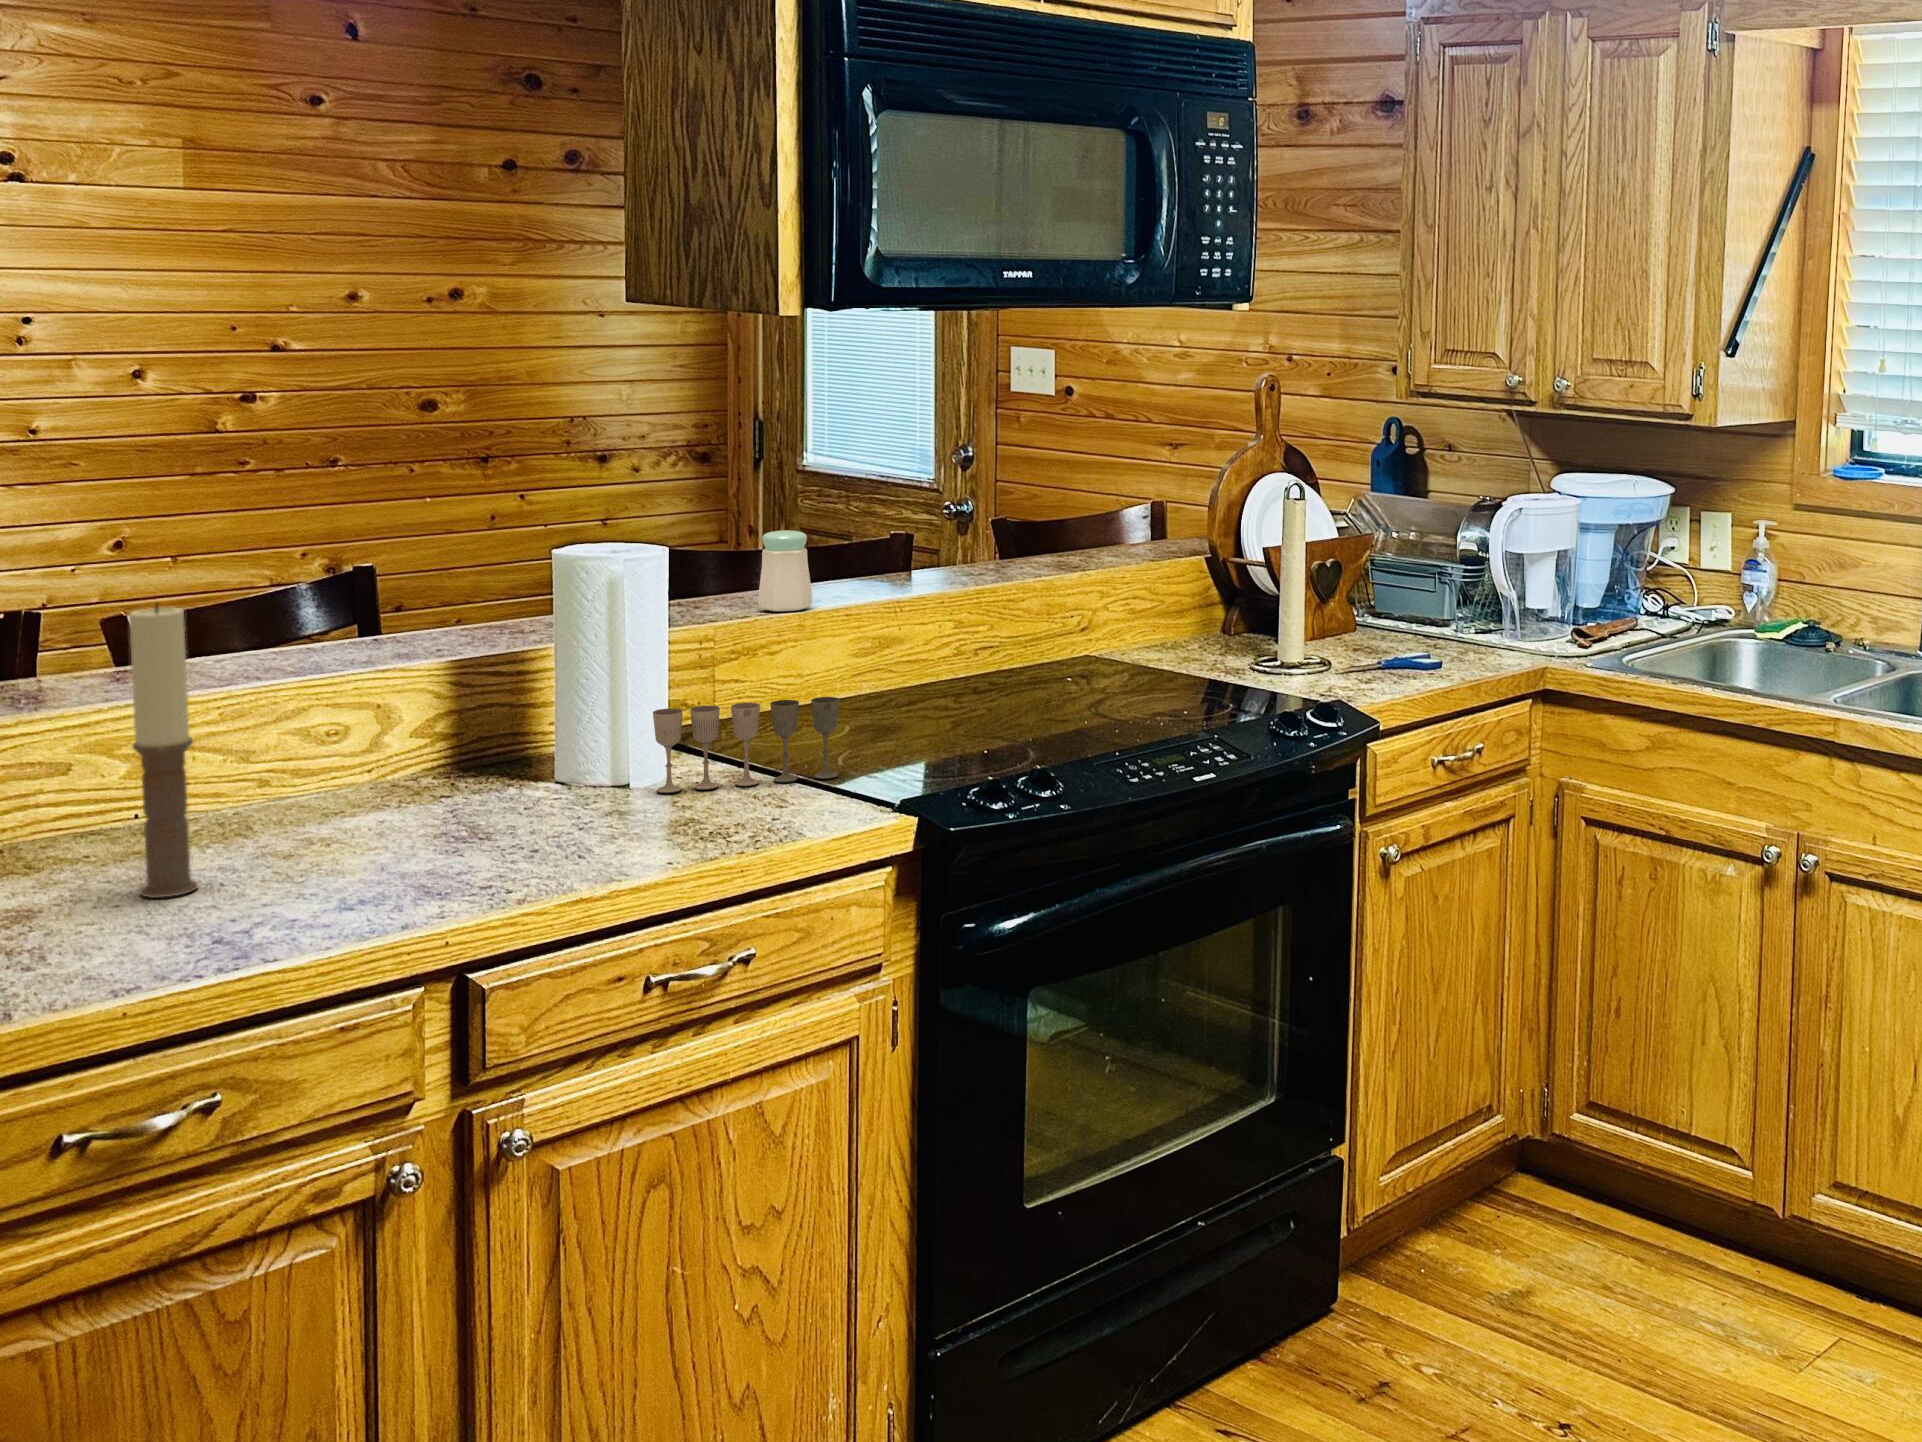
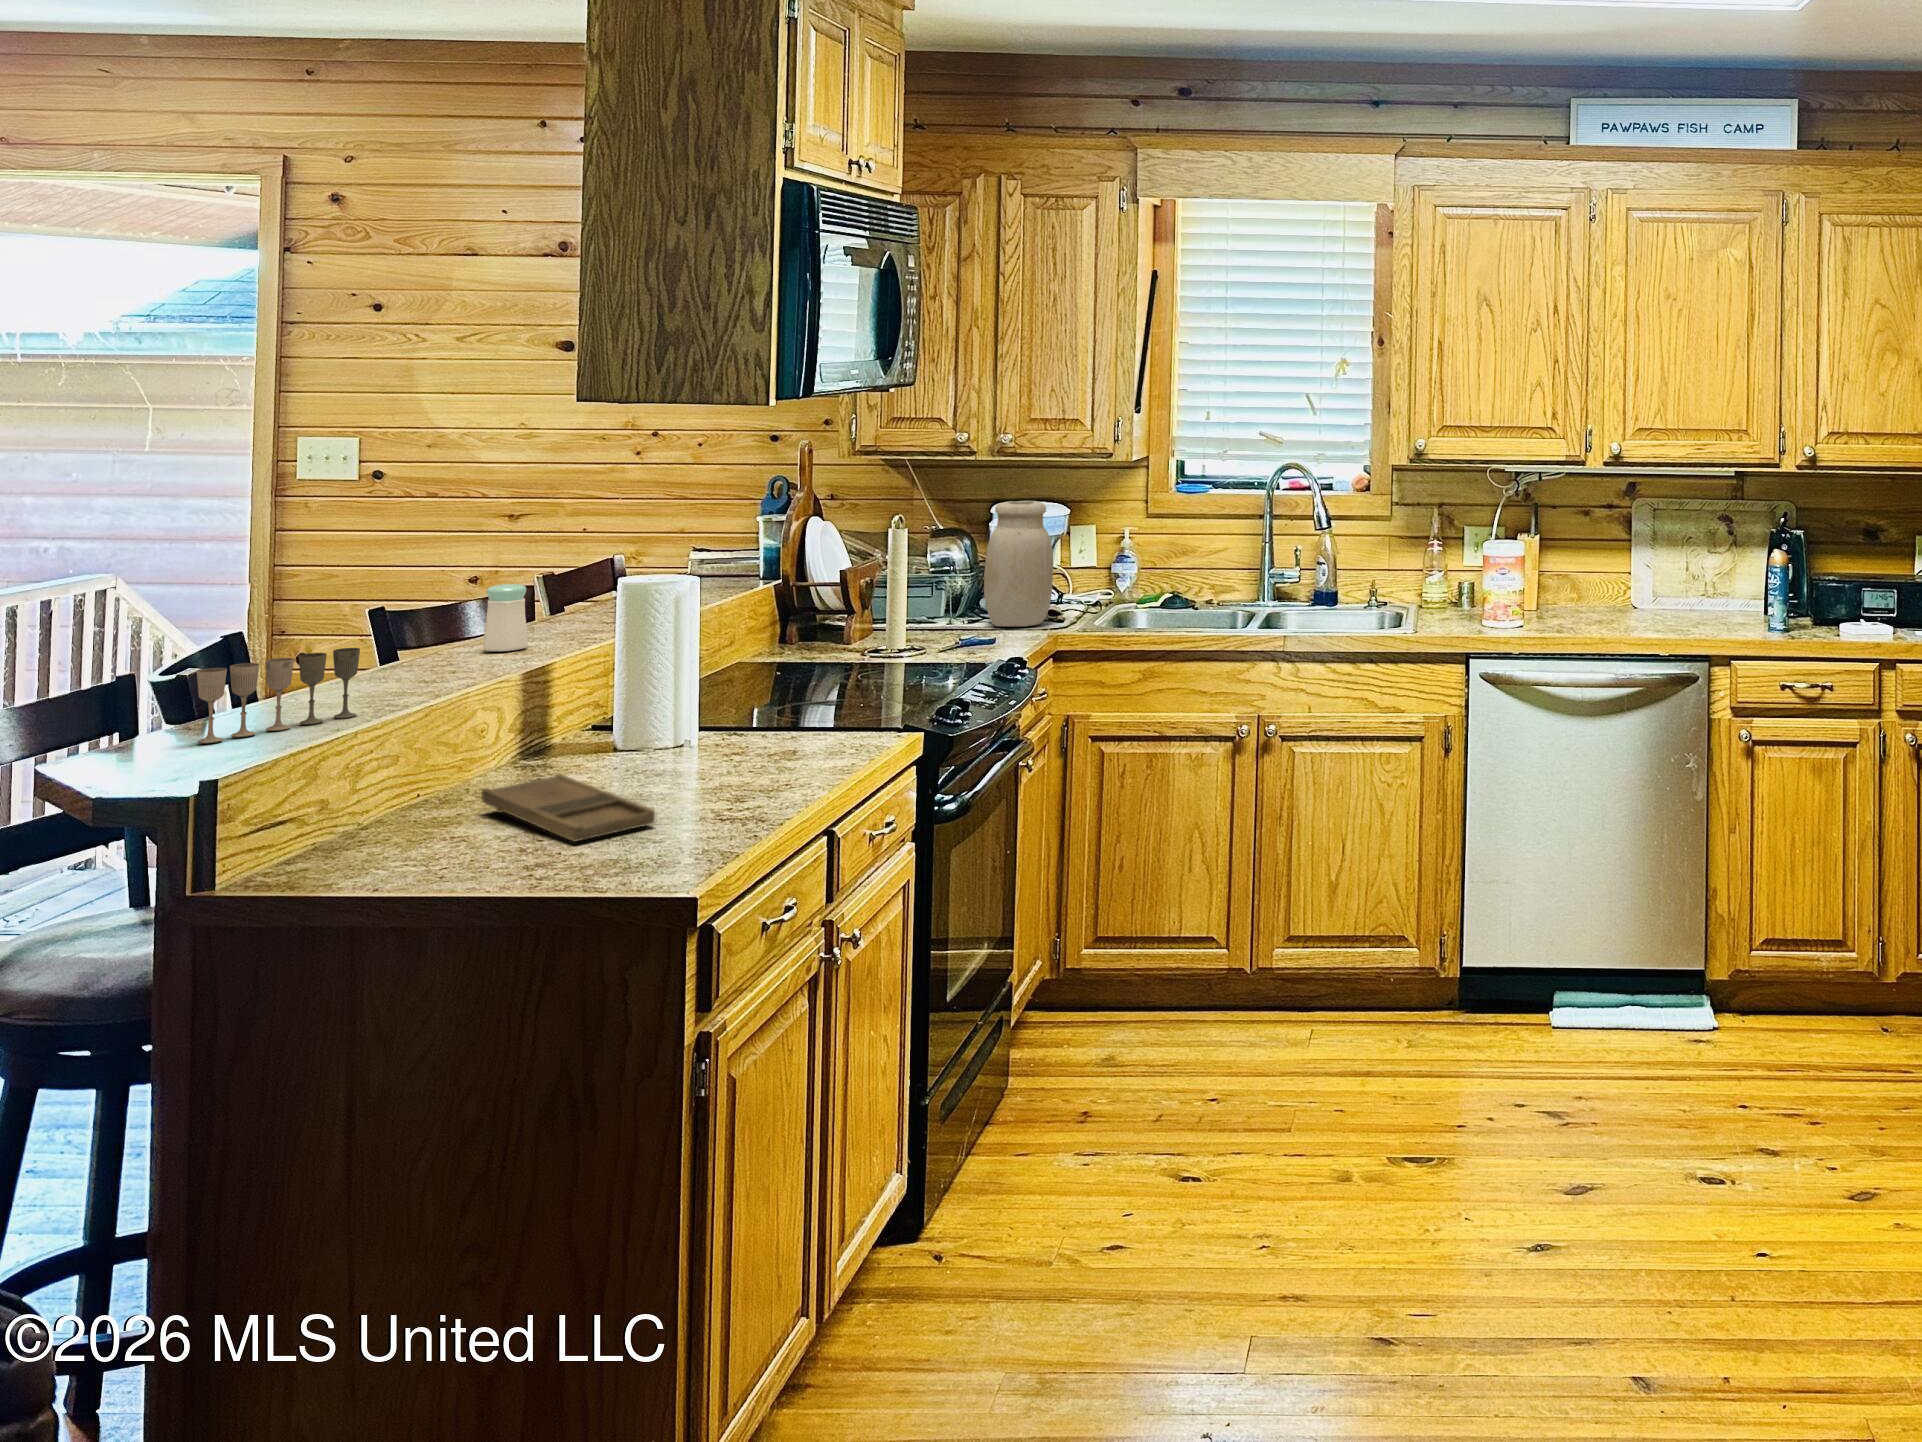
jar: none [1493,473,1586,651] -> present [984,501,1053,627]
candle: present [129,603,198,898] -> none [401,642,450,880]
wine glass: present [653,697,839,793] -> present [197,648,360,743]
tray: none [367,781,527,880] -> present [481,774,655,841]

